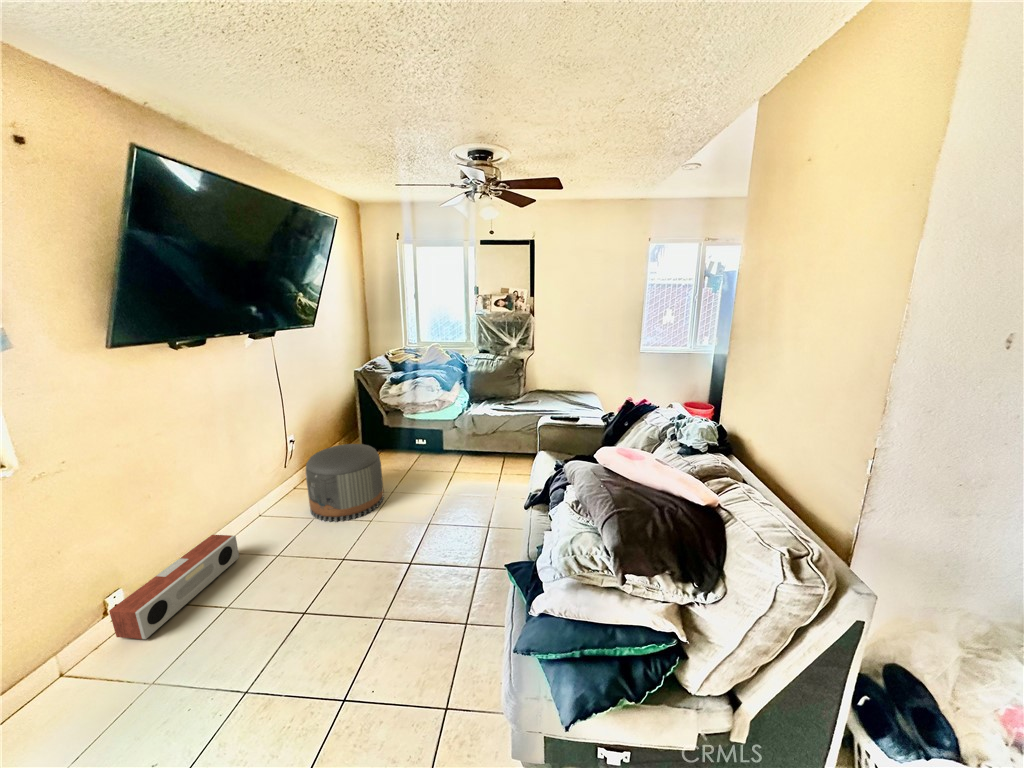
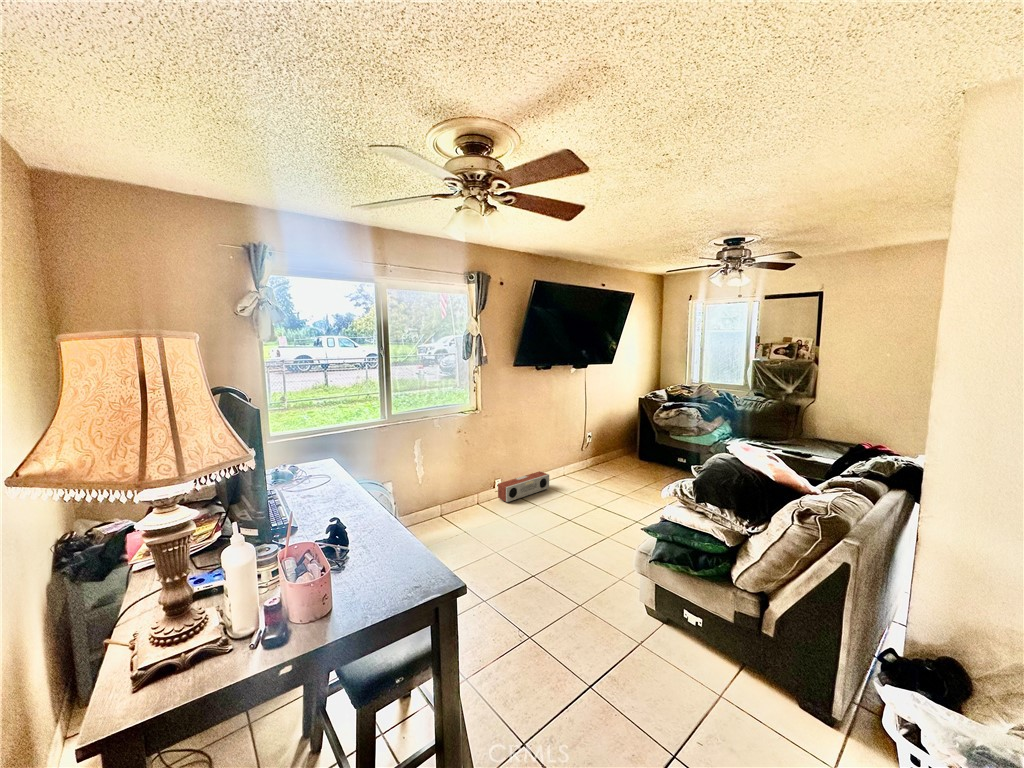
pouf: present [306,444,384,522] -> none [591,444,640,492]

